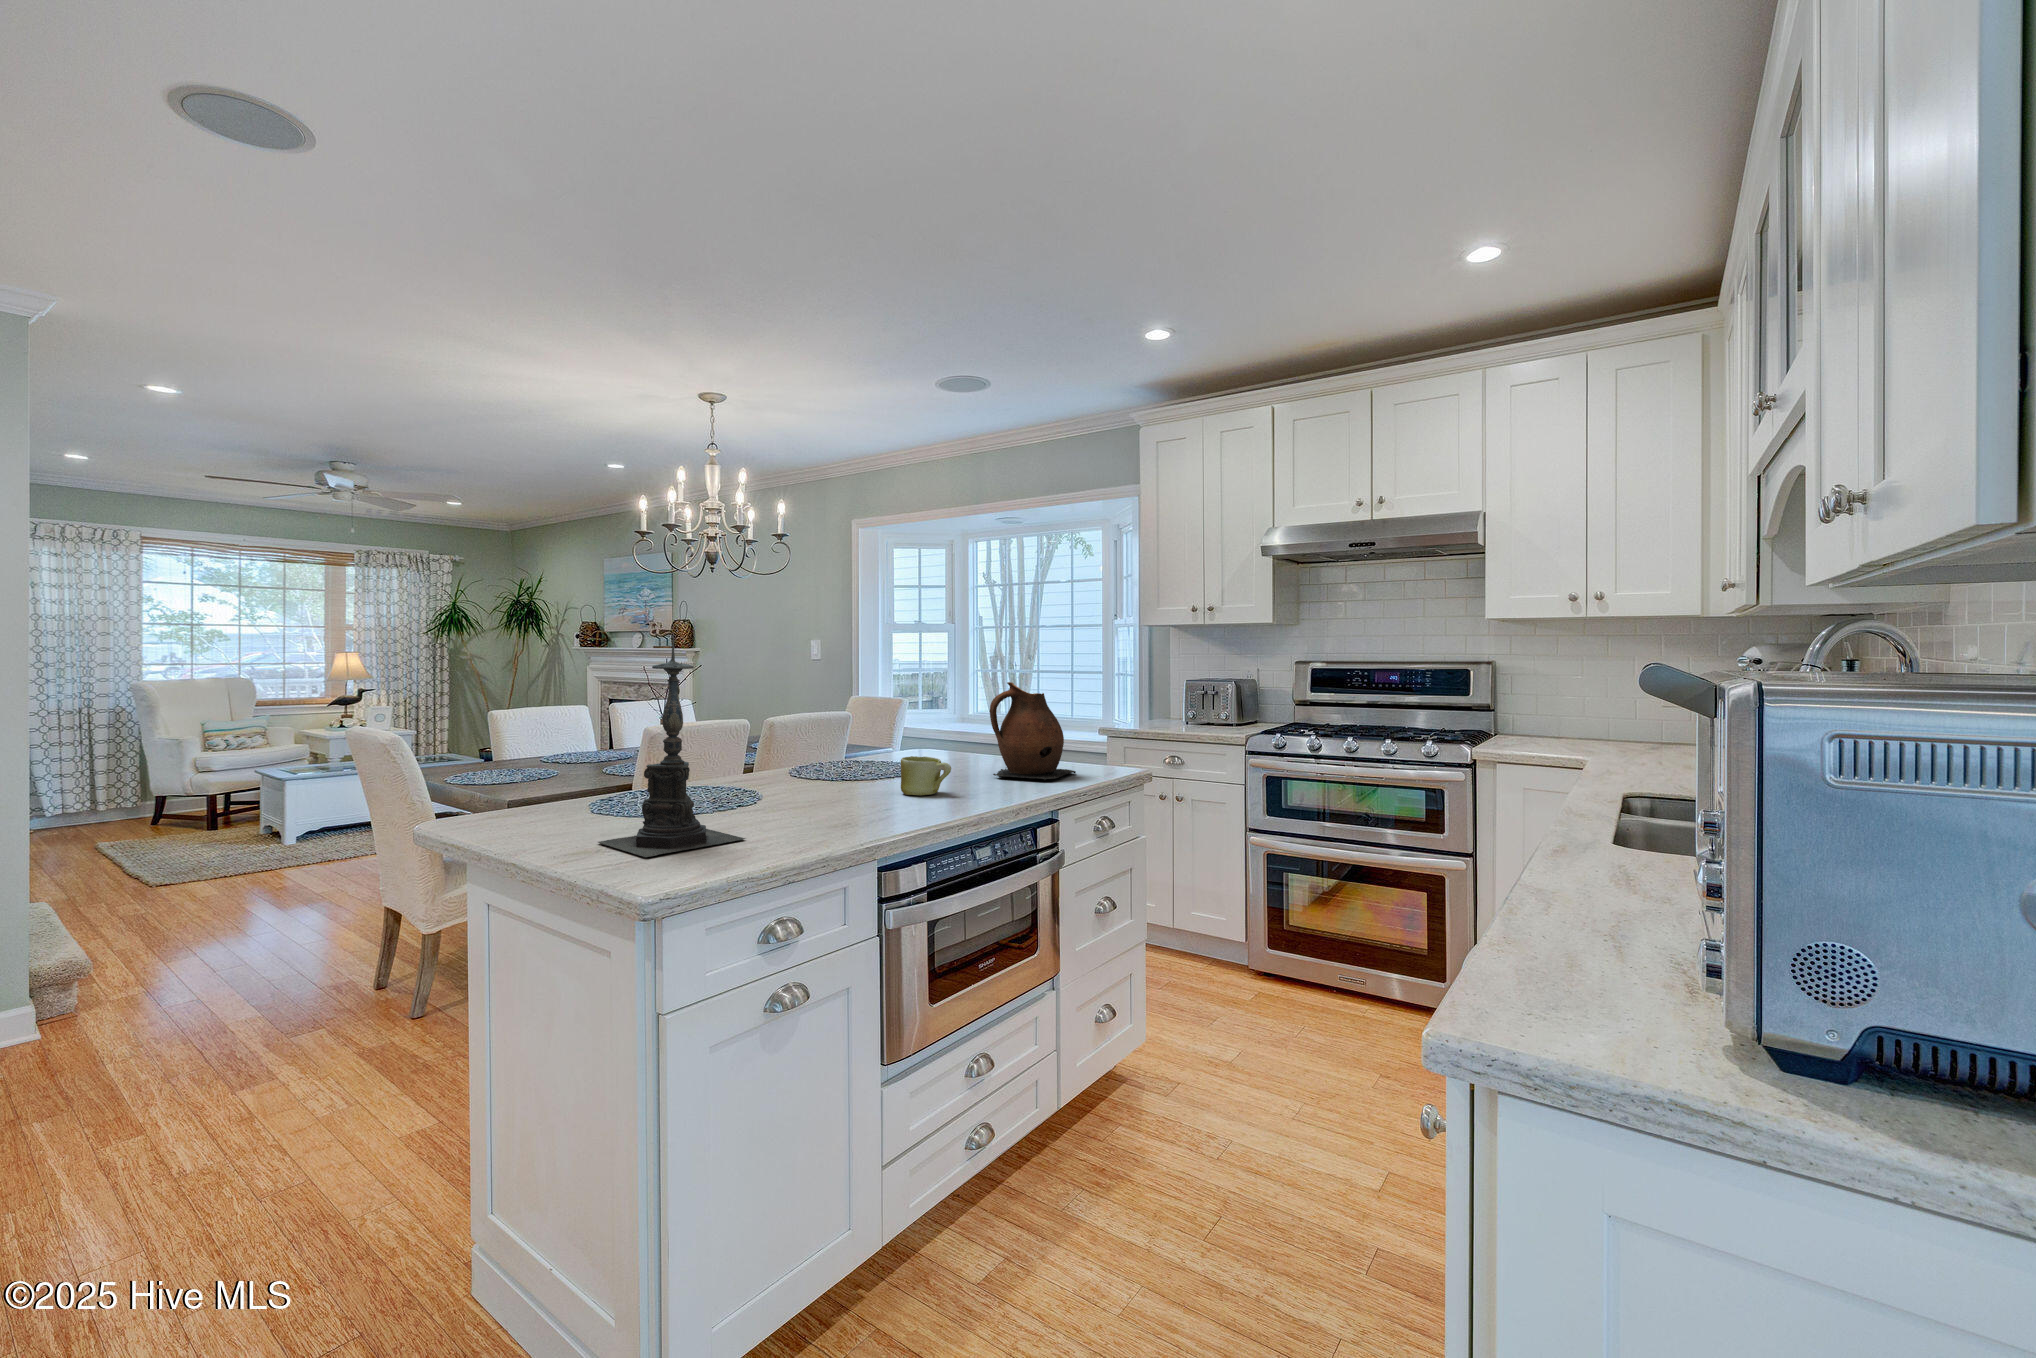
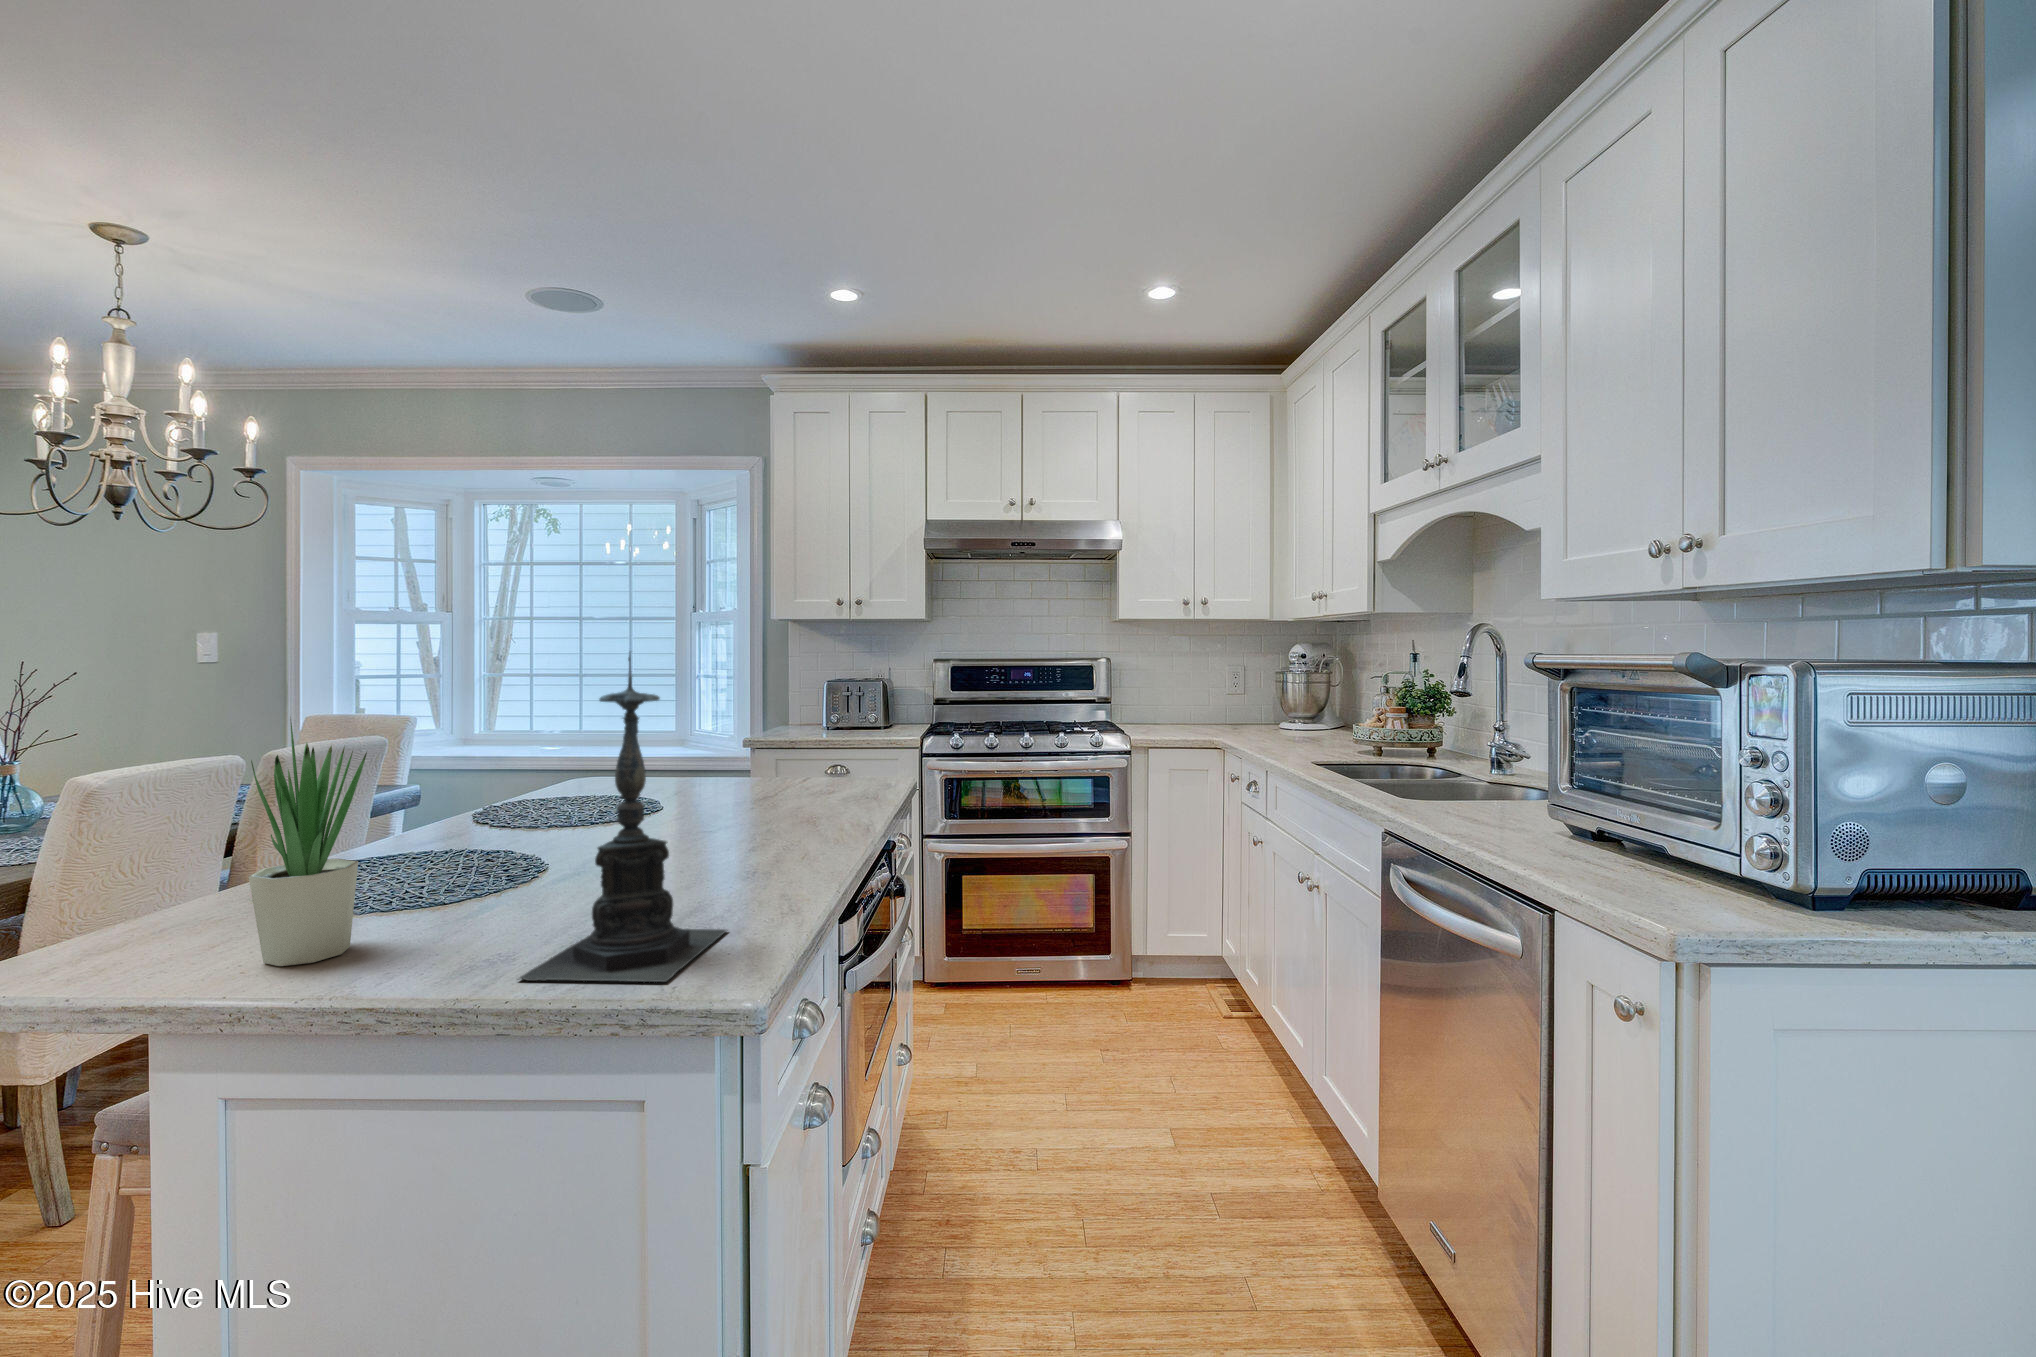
potted plant: none [537,672,592,819] -> present [249,719,367,966]
ceramic pitcher: present [990,682,1076,781] -> none [782,694,874,807]
mug: present [901,756,951,796] -> none [740,792,809,843]

